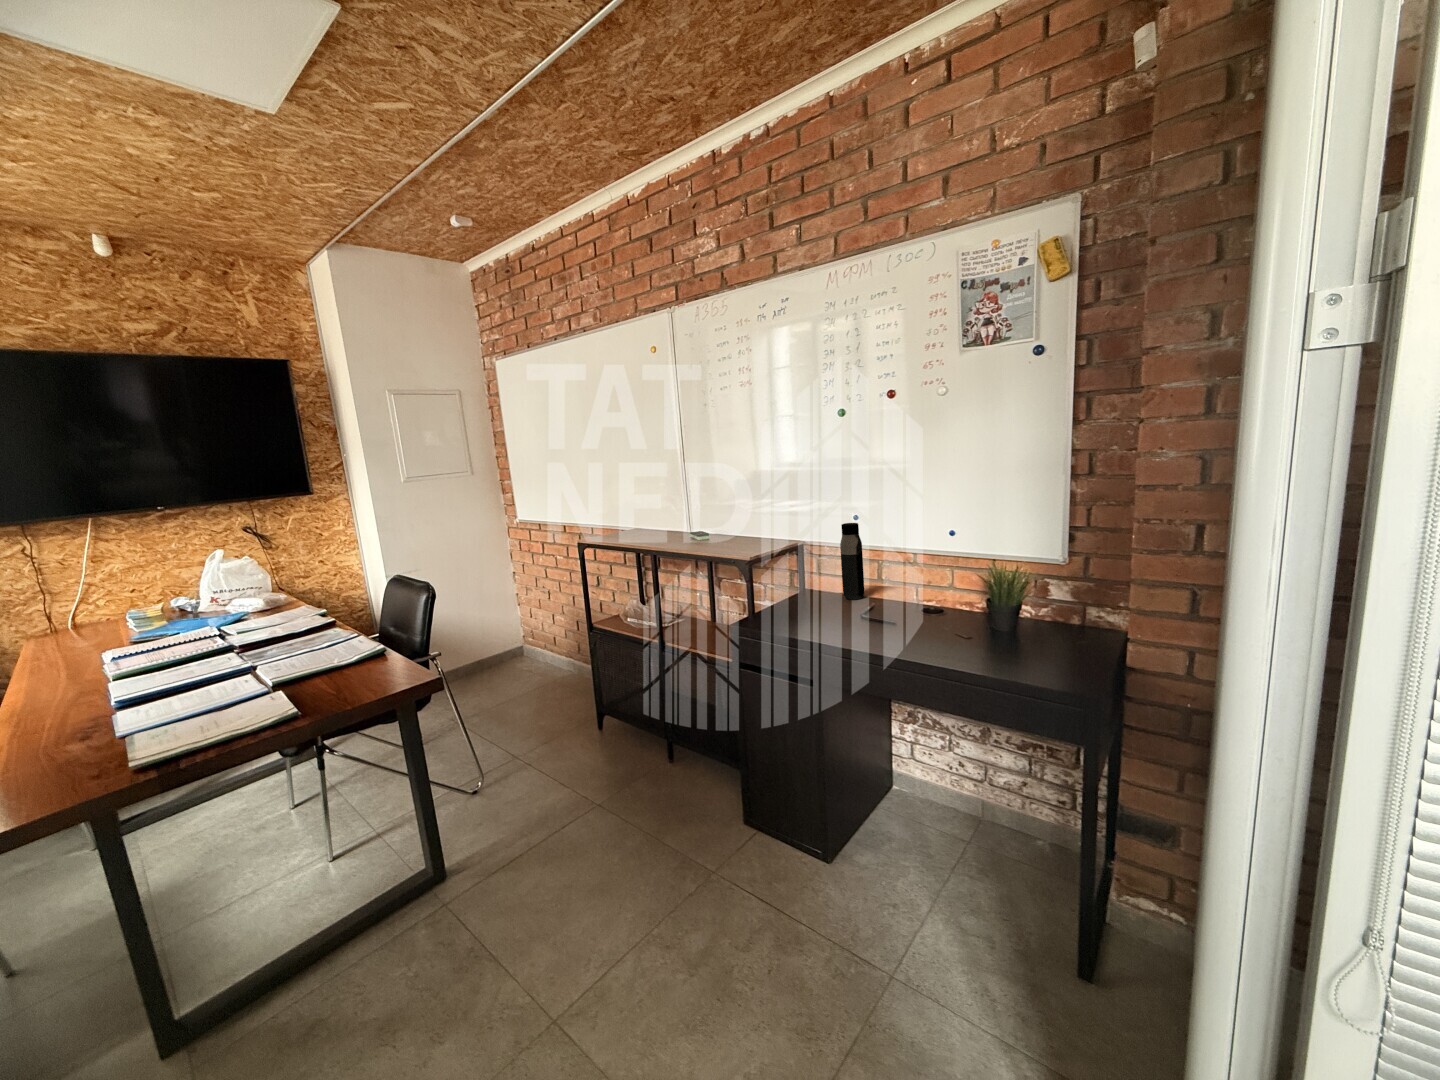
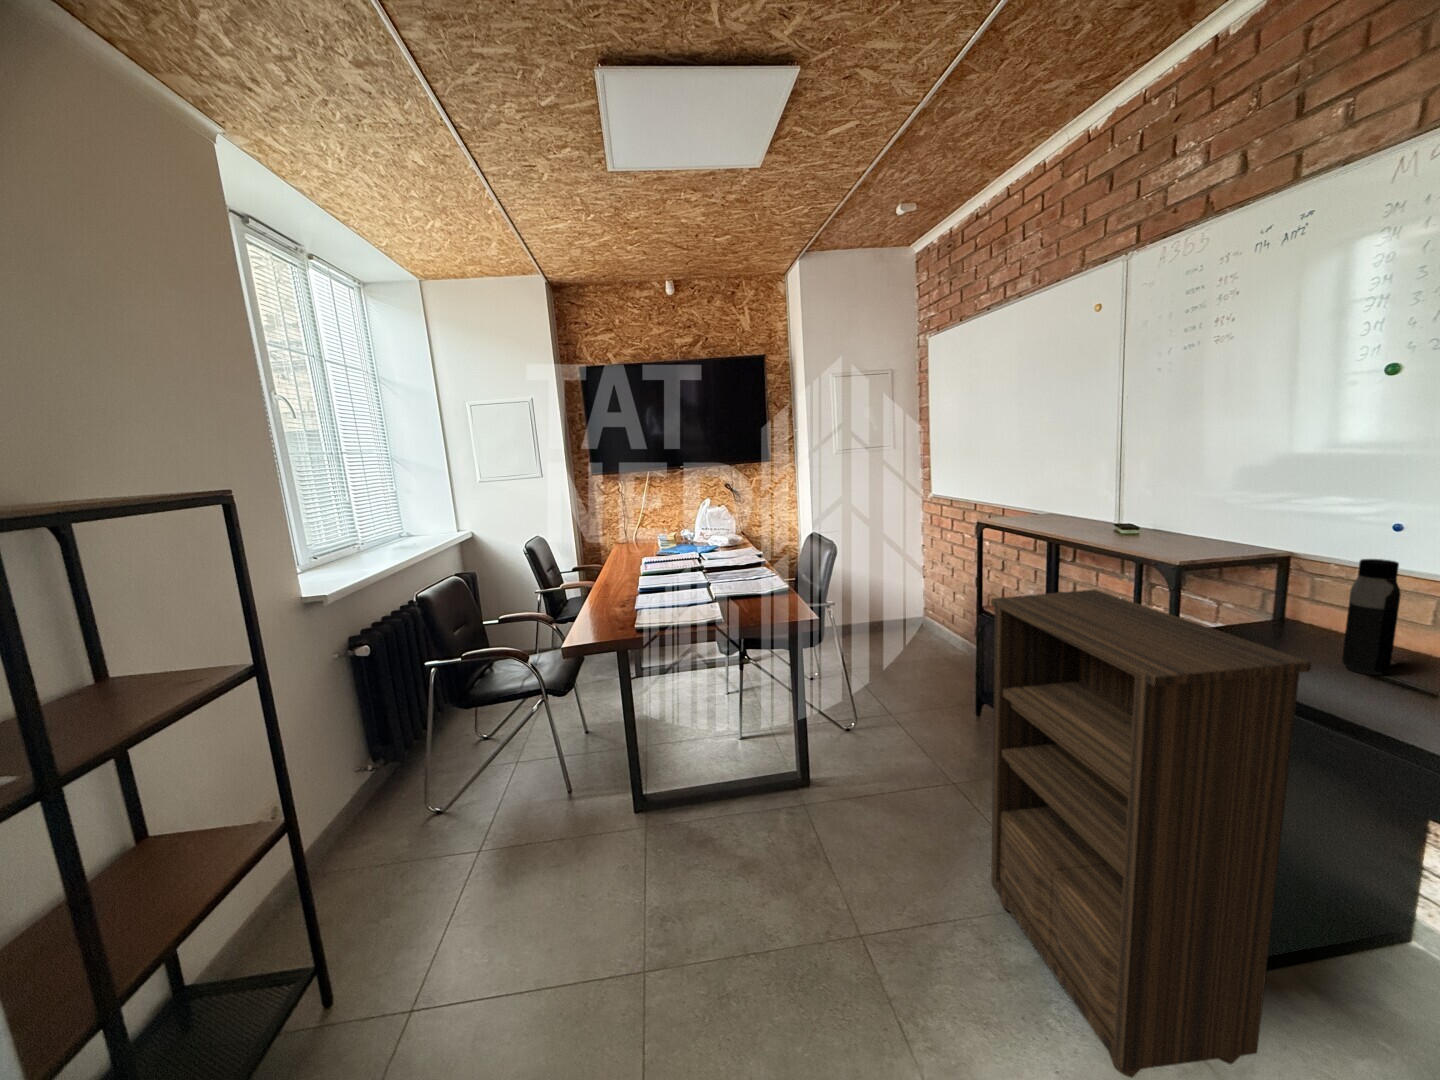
bookshelf: none [632,573,858,963] -> present [991,589,1311,1078]

